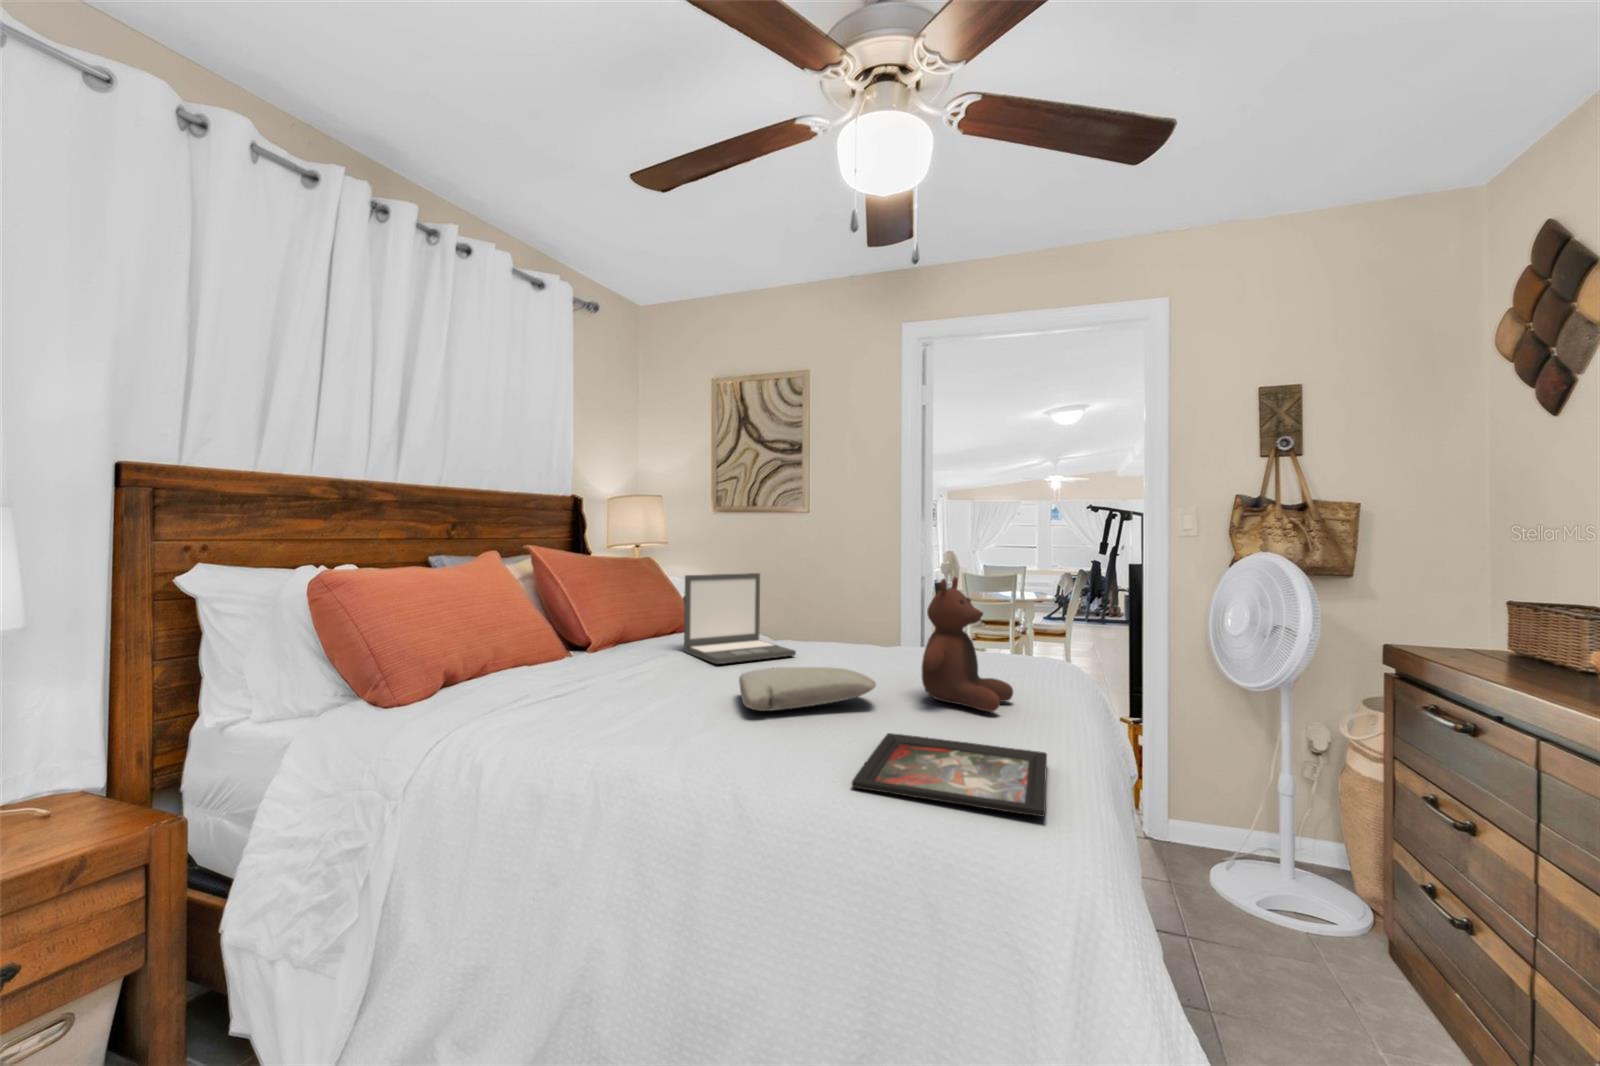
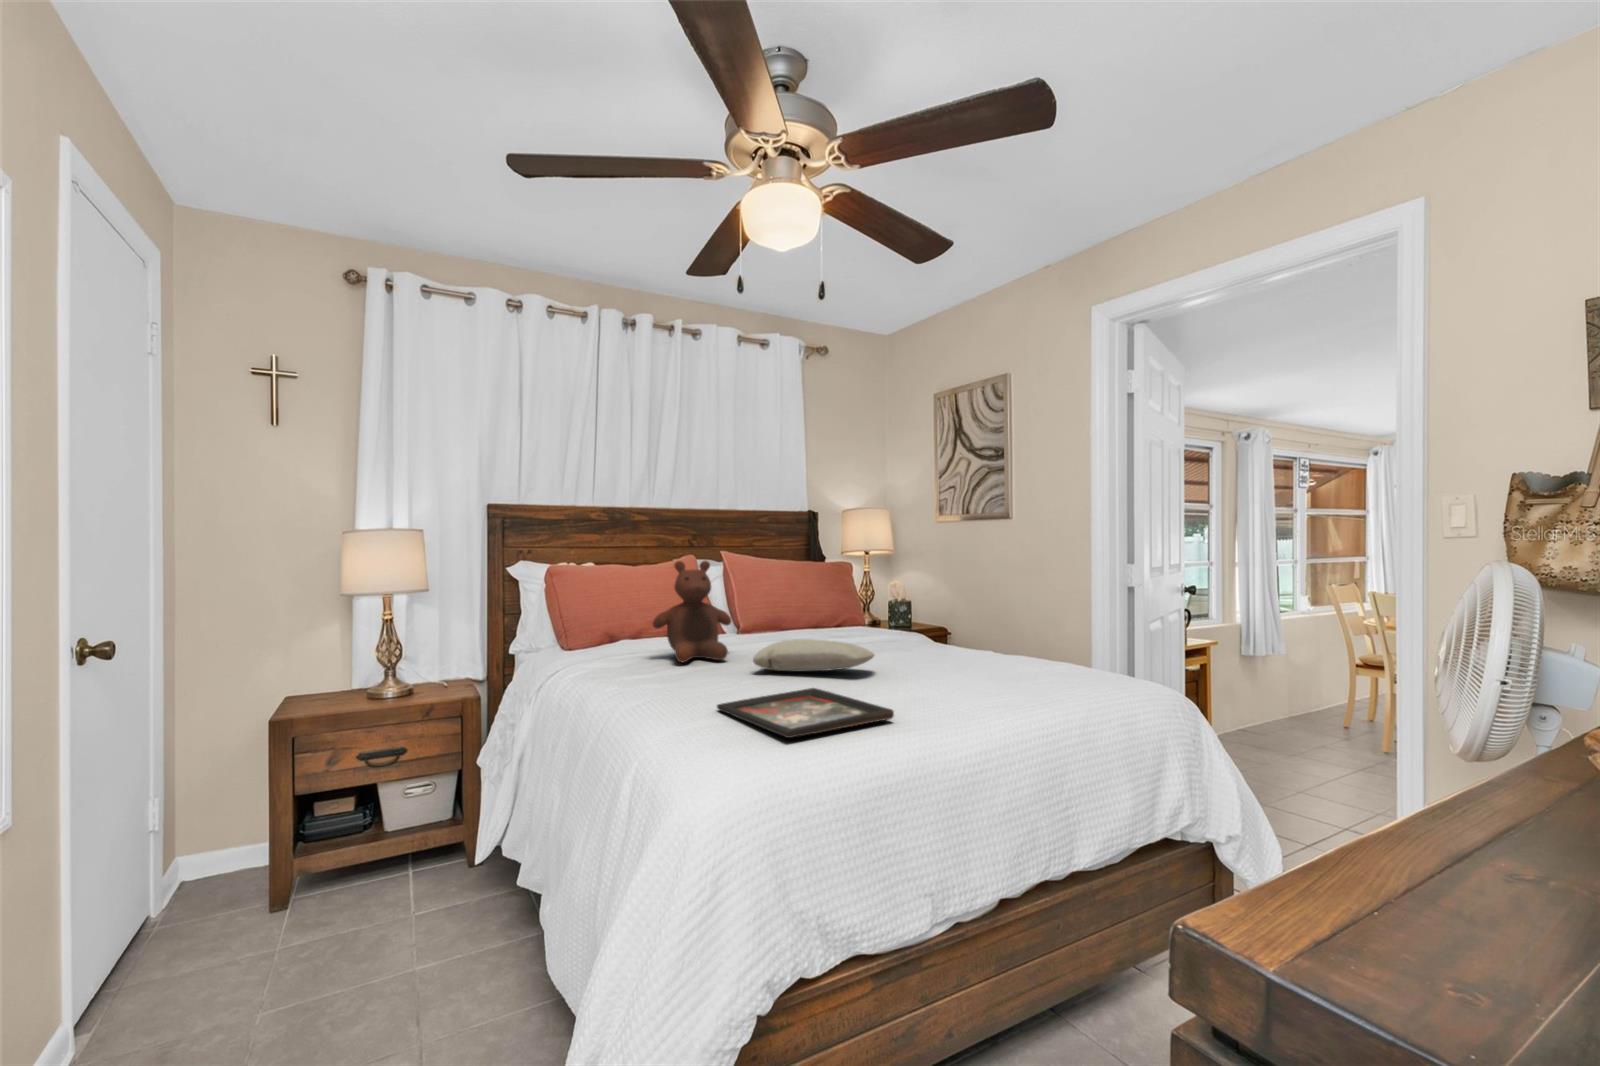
laptop: present [684,573,796,664] -> none [818,571,899,644]
stuffed bear: present [922,577,1013,712] -> present [653,561,732,662]

